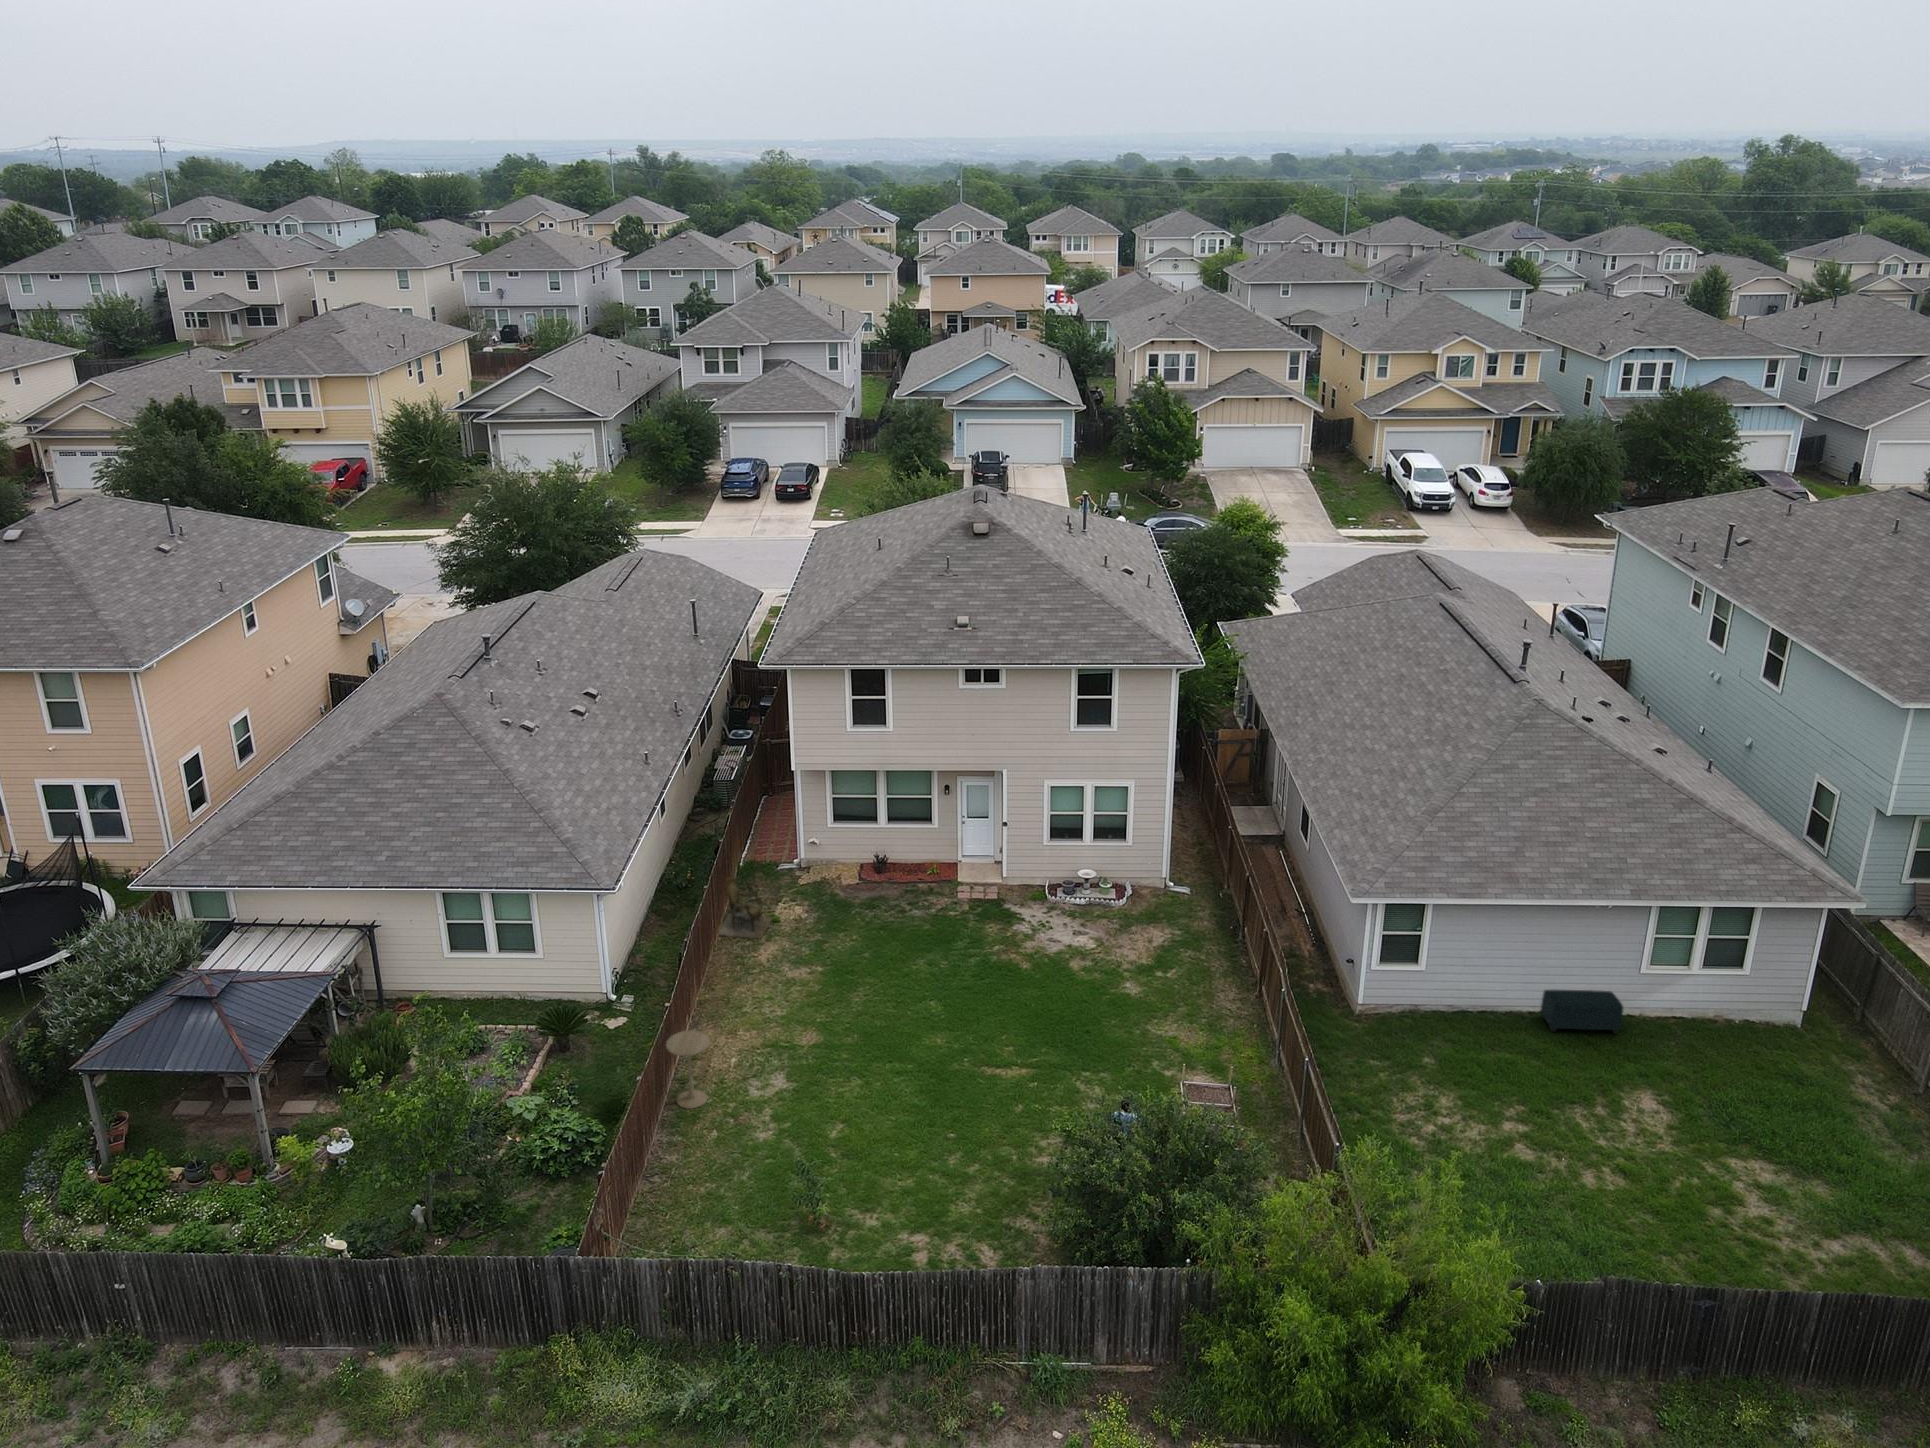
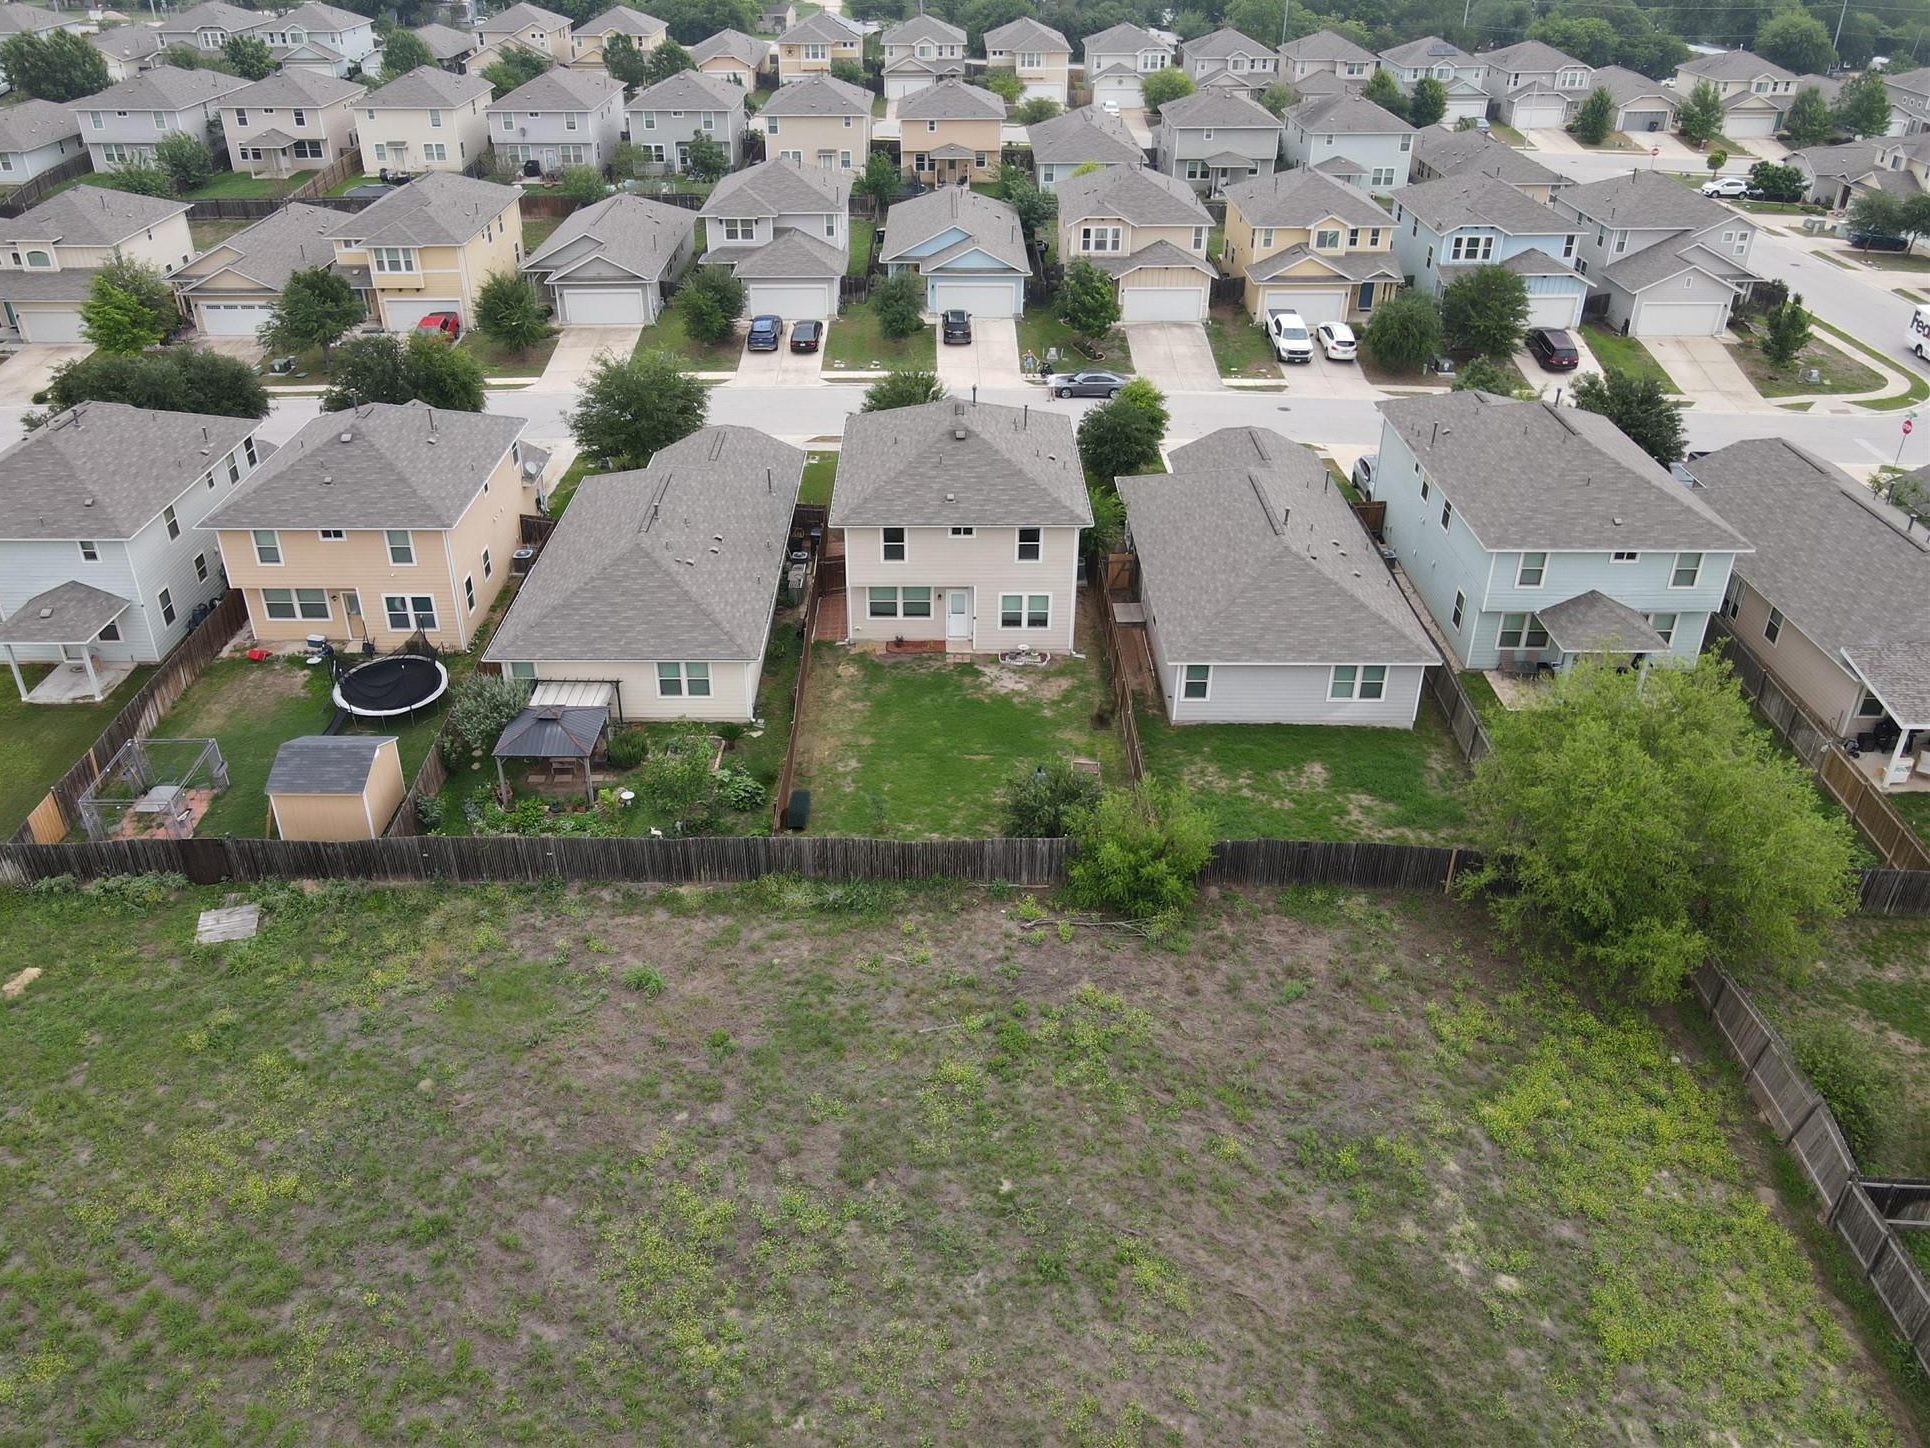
armchair: present [719,877,772,939] -> present [1091,693,1120,729]
bench: present [1540,990,1623,1034] -> present [787,790,811,828]

